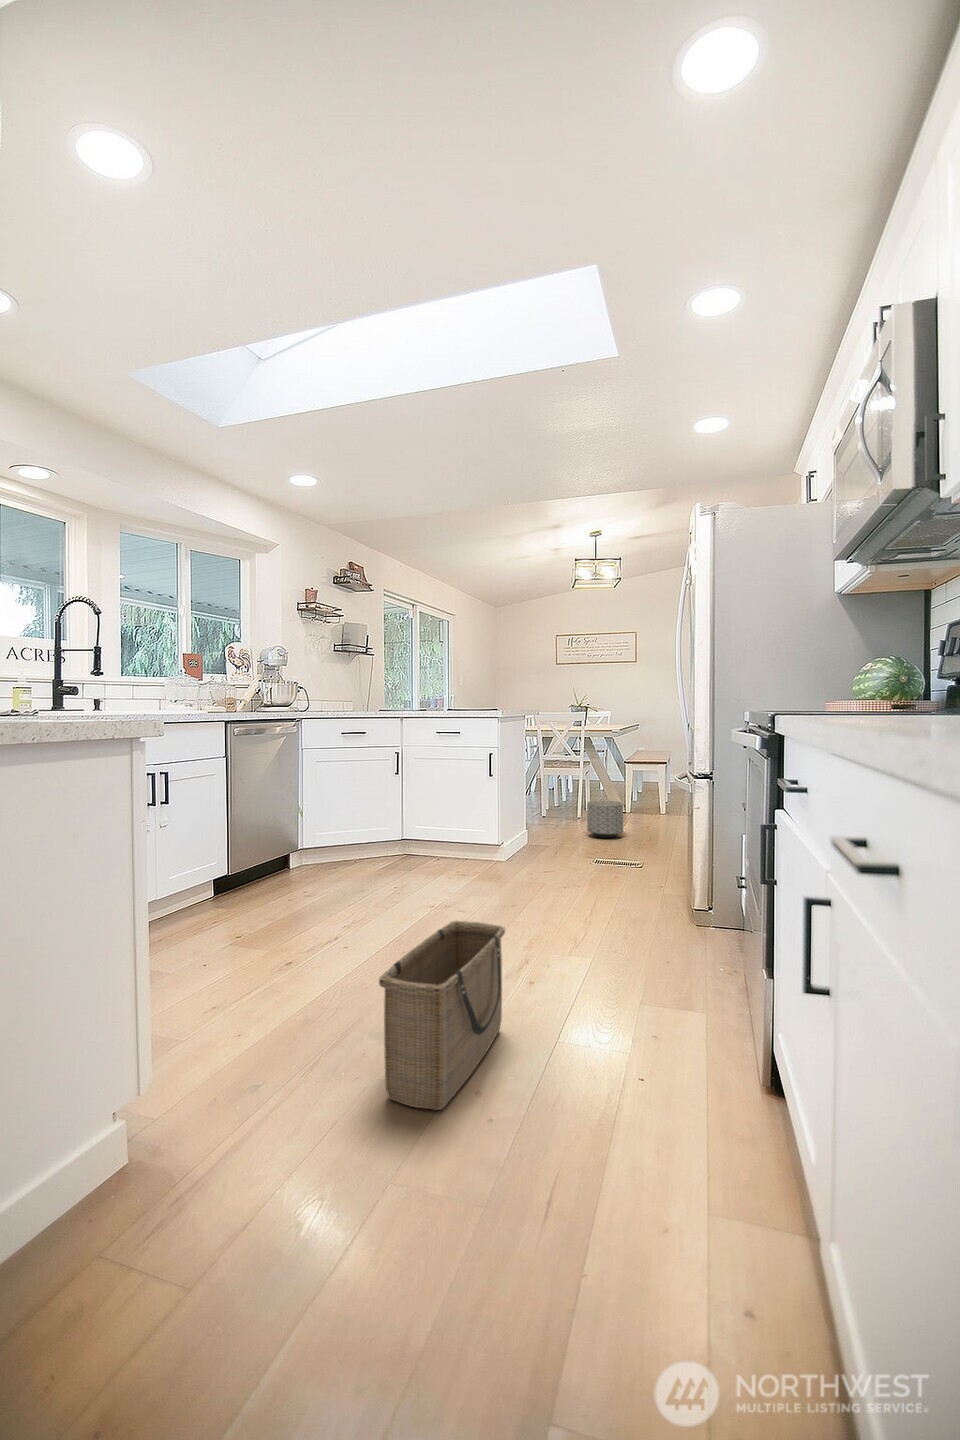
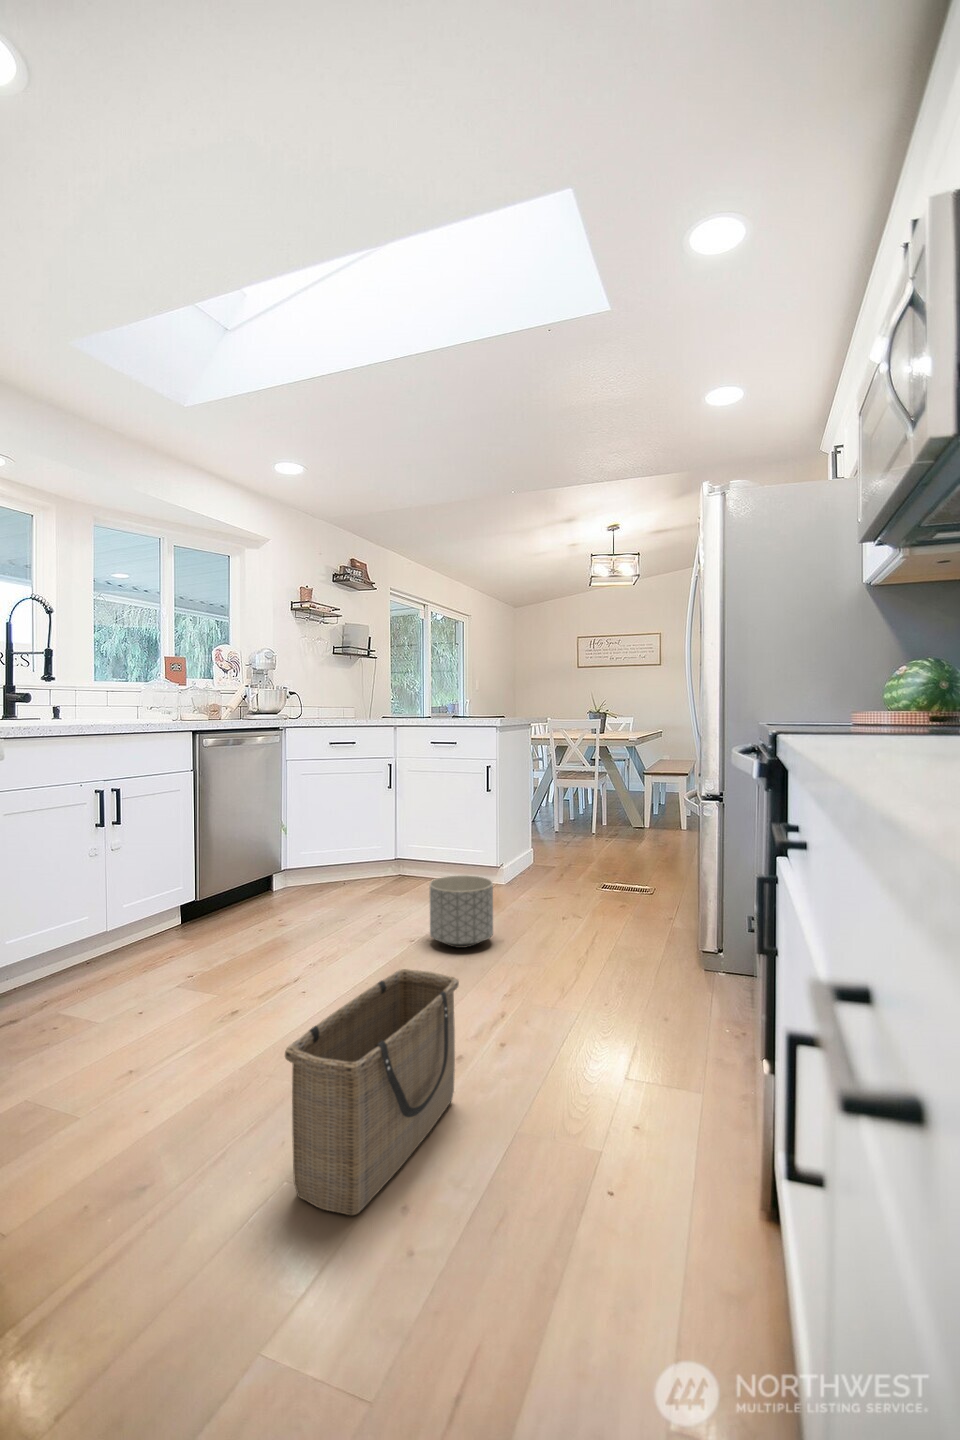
planter: present [587,800,623,838] -> present [430,875,493,948]

